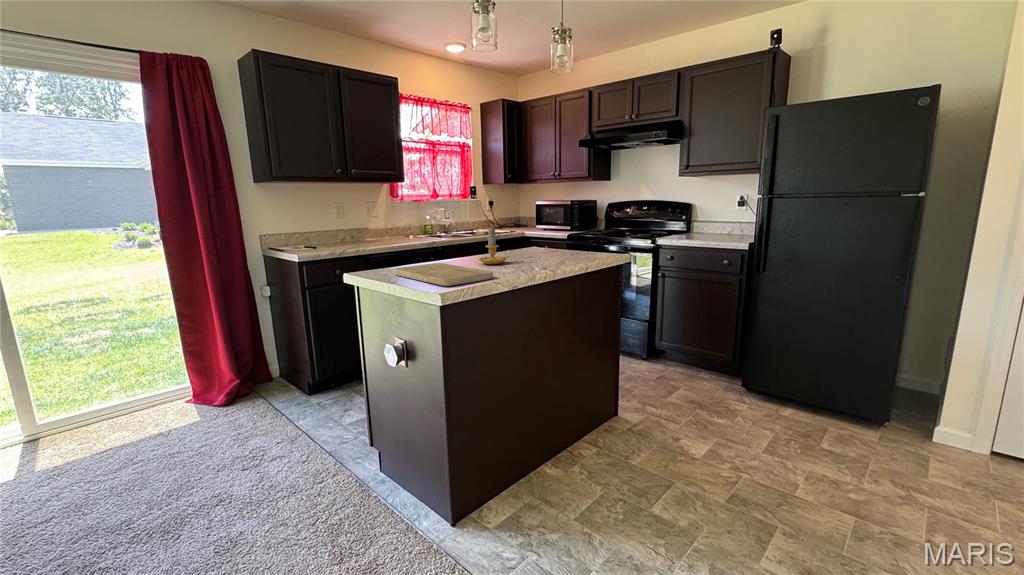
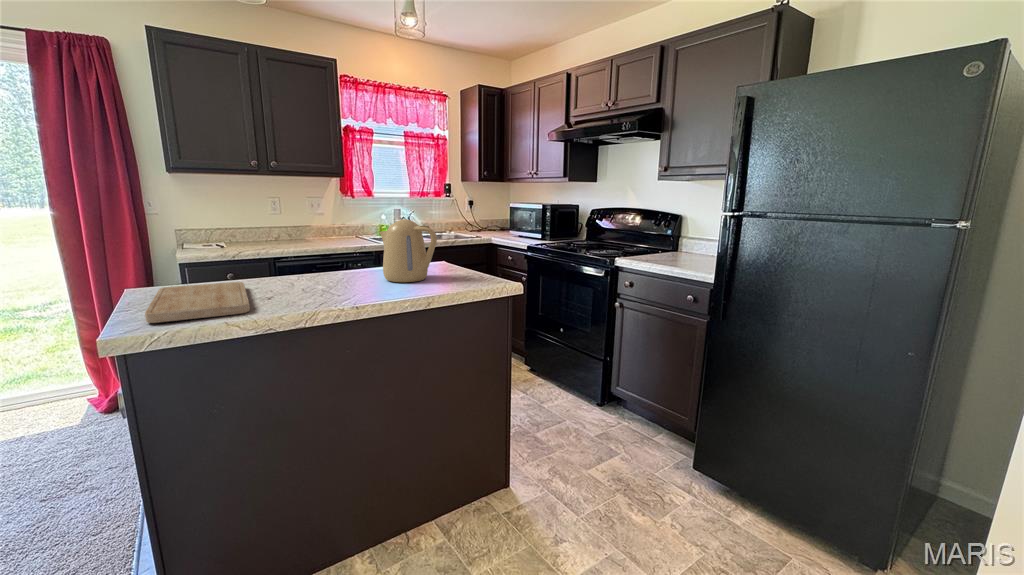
kettle: none [524,210,573,258] -> present [379,219,437,282]
candle: present [479,228,511,264] -> none [296,238,345,287]

